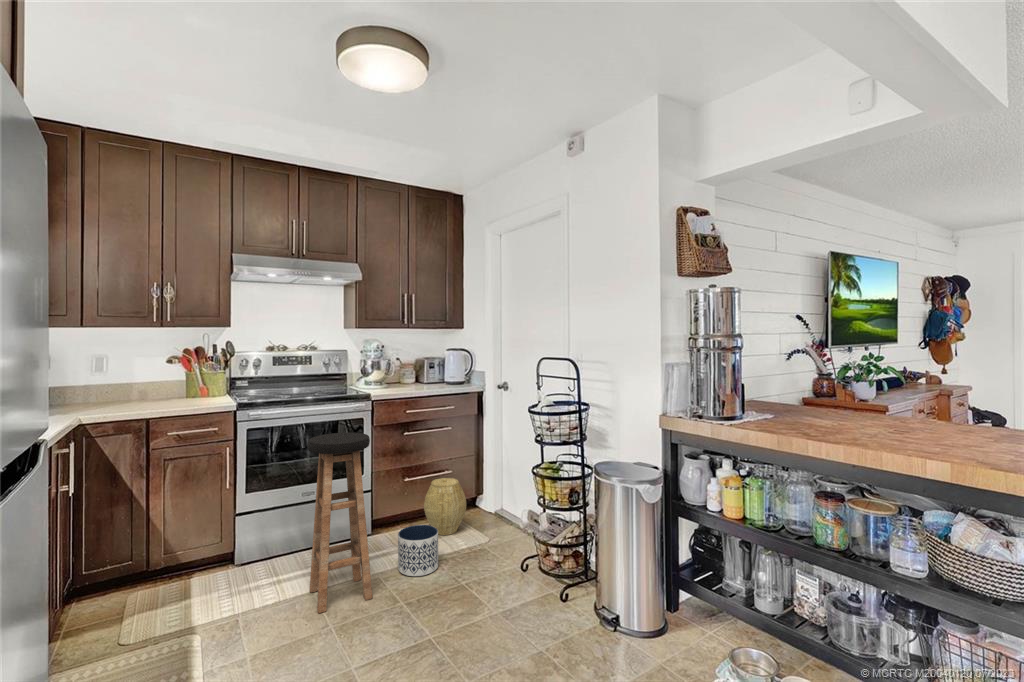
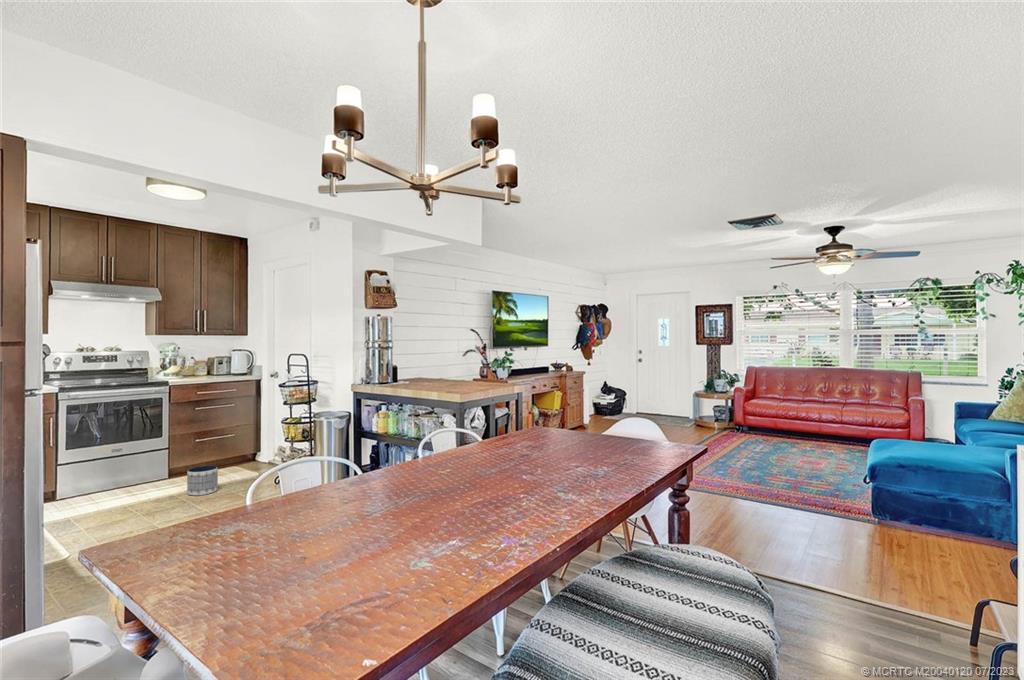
bar stool: present [307,433,372,613] -> none [119,404,167,514]
woven basket: present [424,478,466,535] -> none [211,439,244,477]

